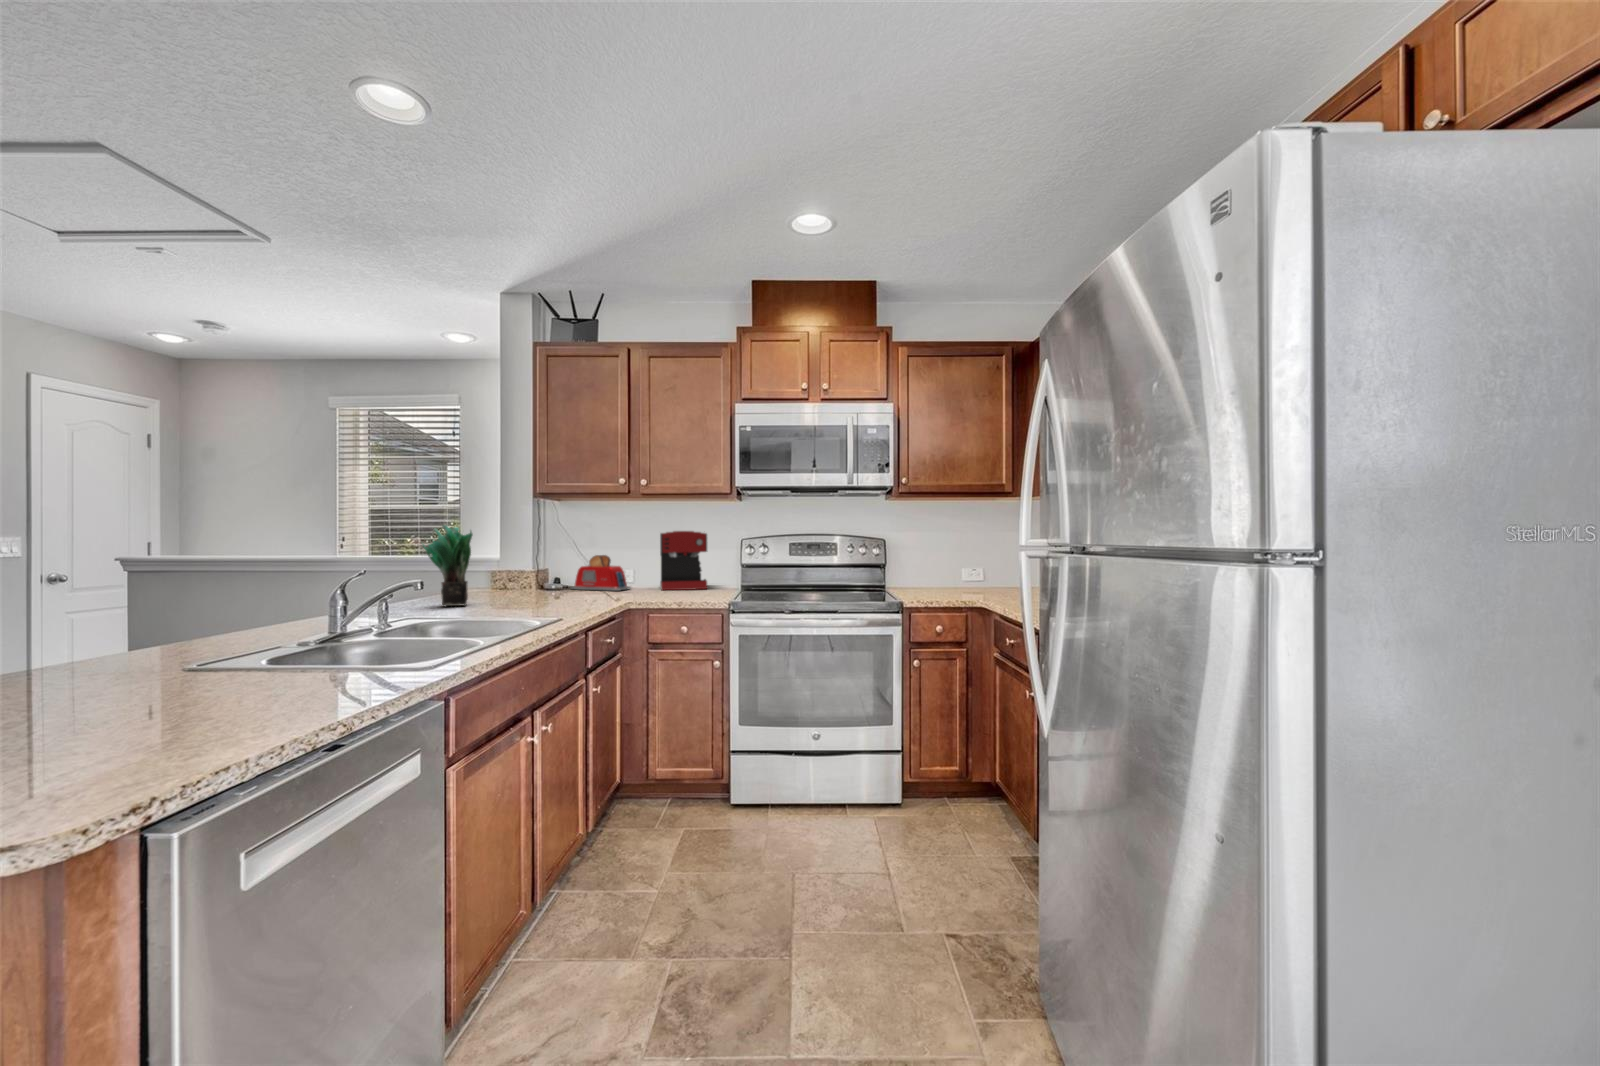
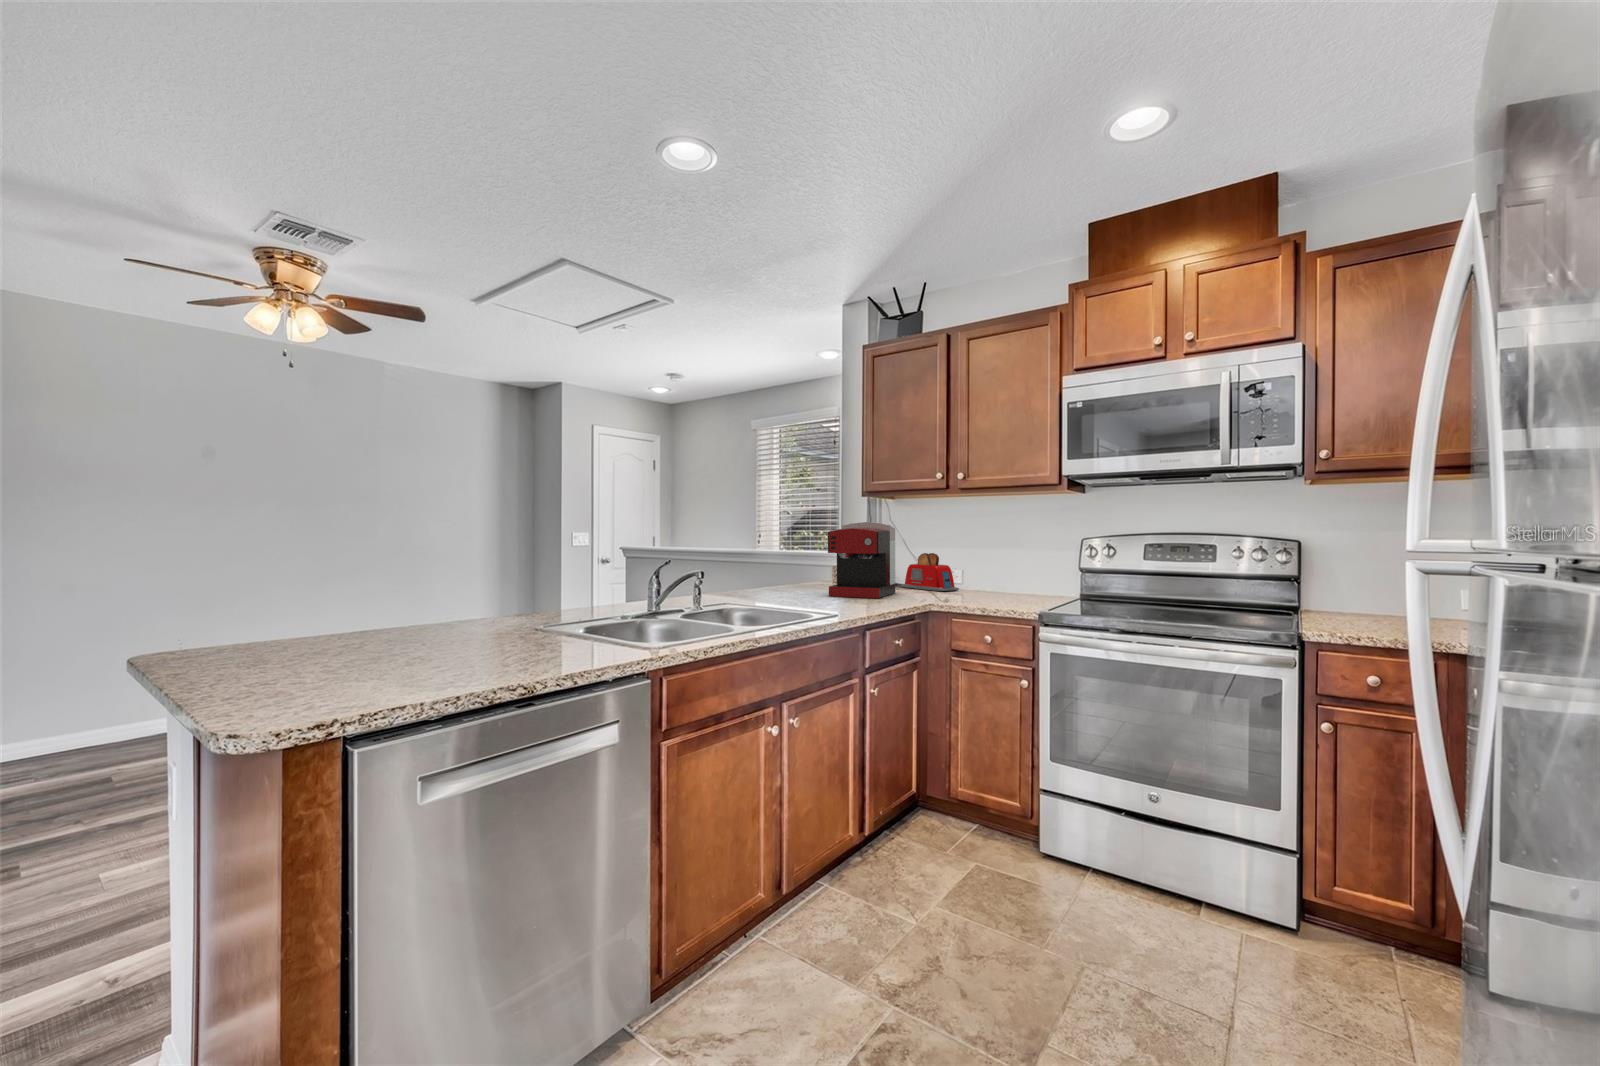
potted plant: present [422,525,473,606] -> none [752,522,793,596]
coffee maker: present [660,531,707,590] -> present [828,522,895,598]

